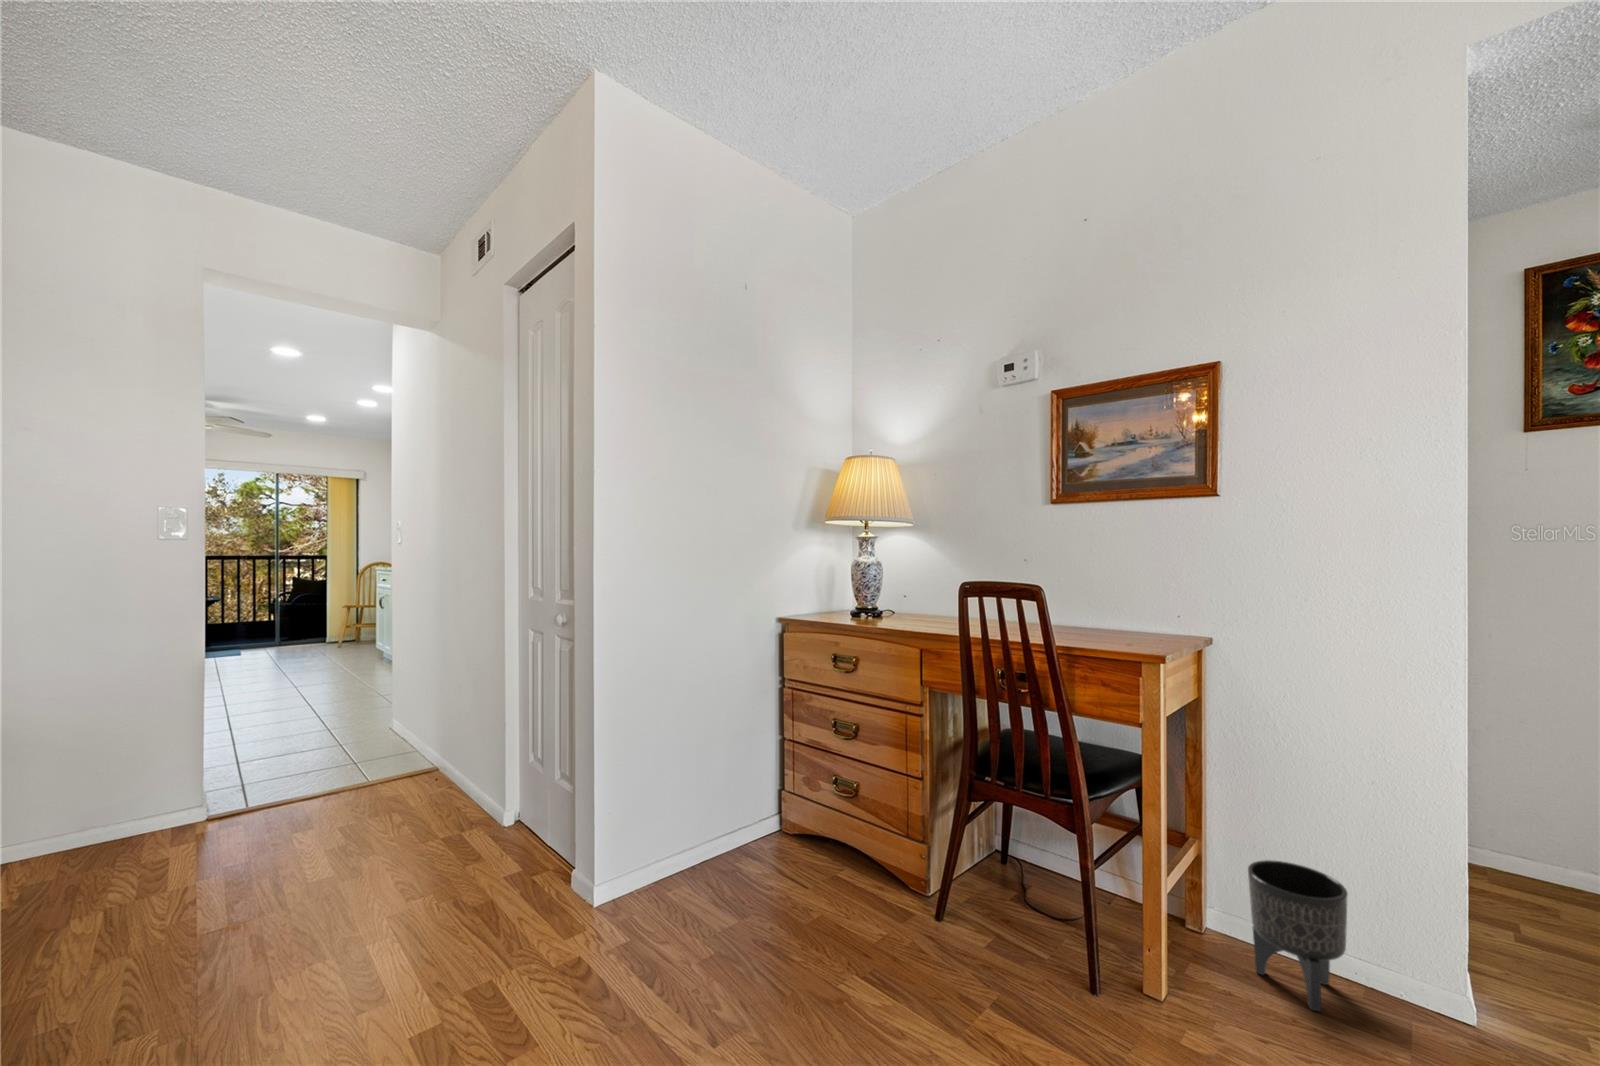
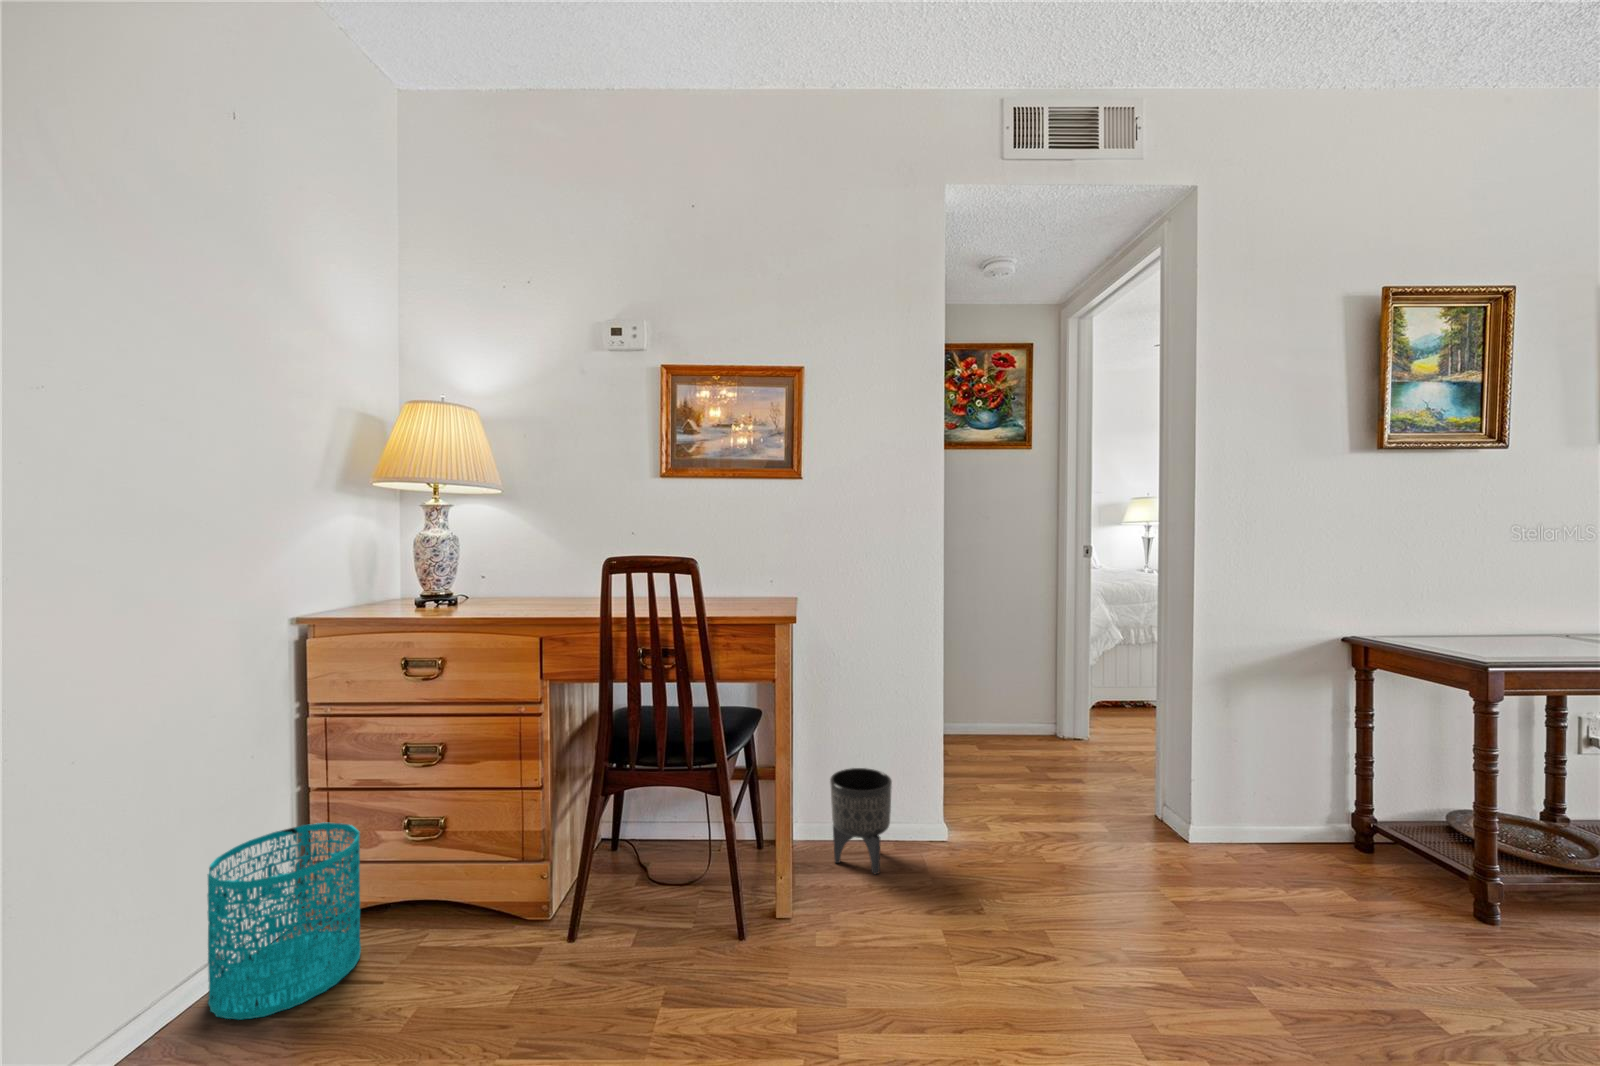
wastebasket: none [721,761,802,882] -> present [207,822,361,1020]

